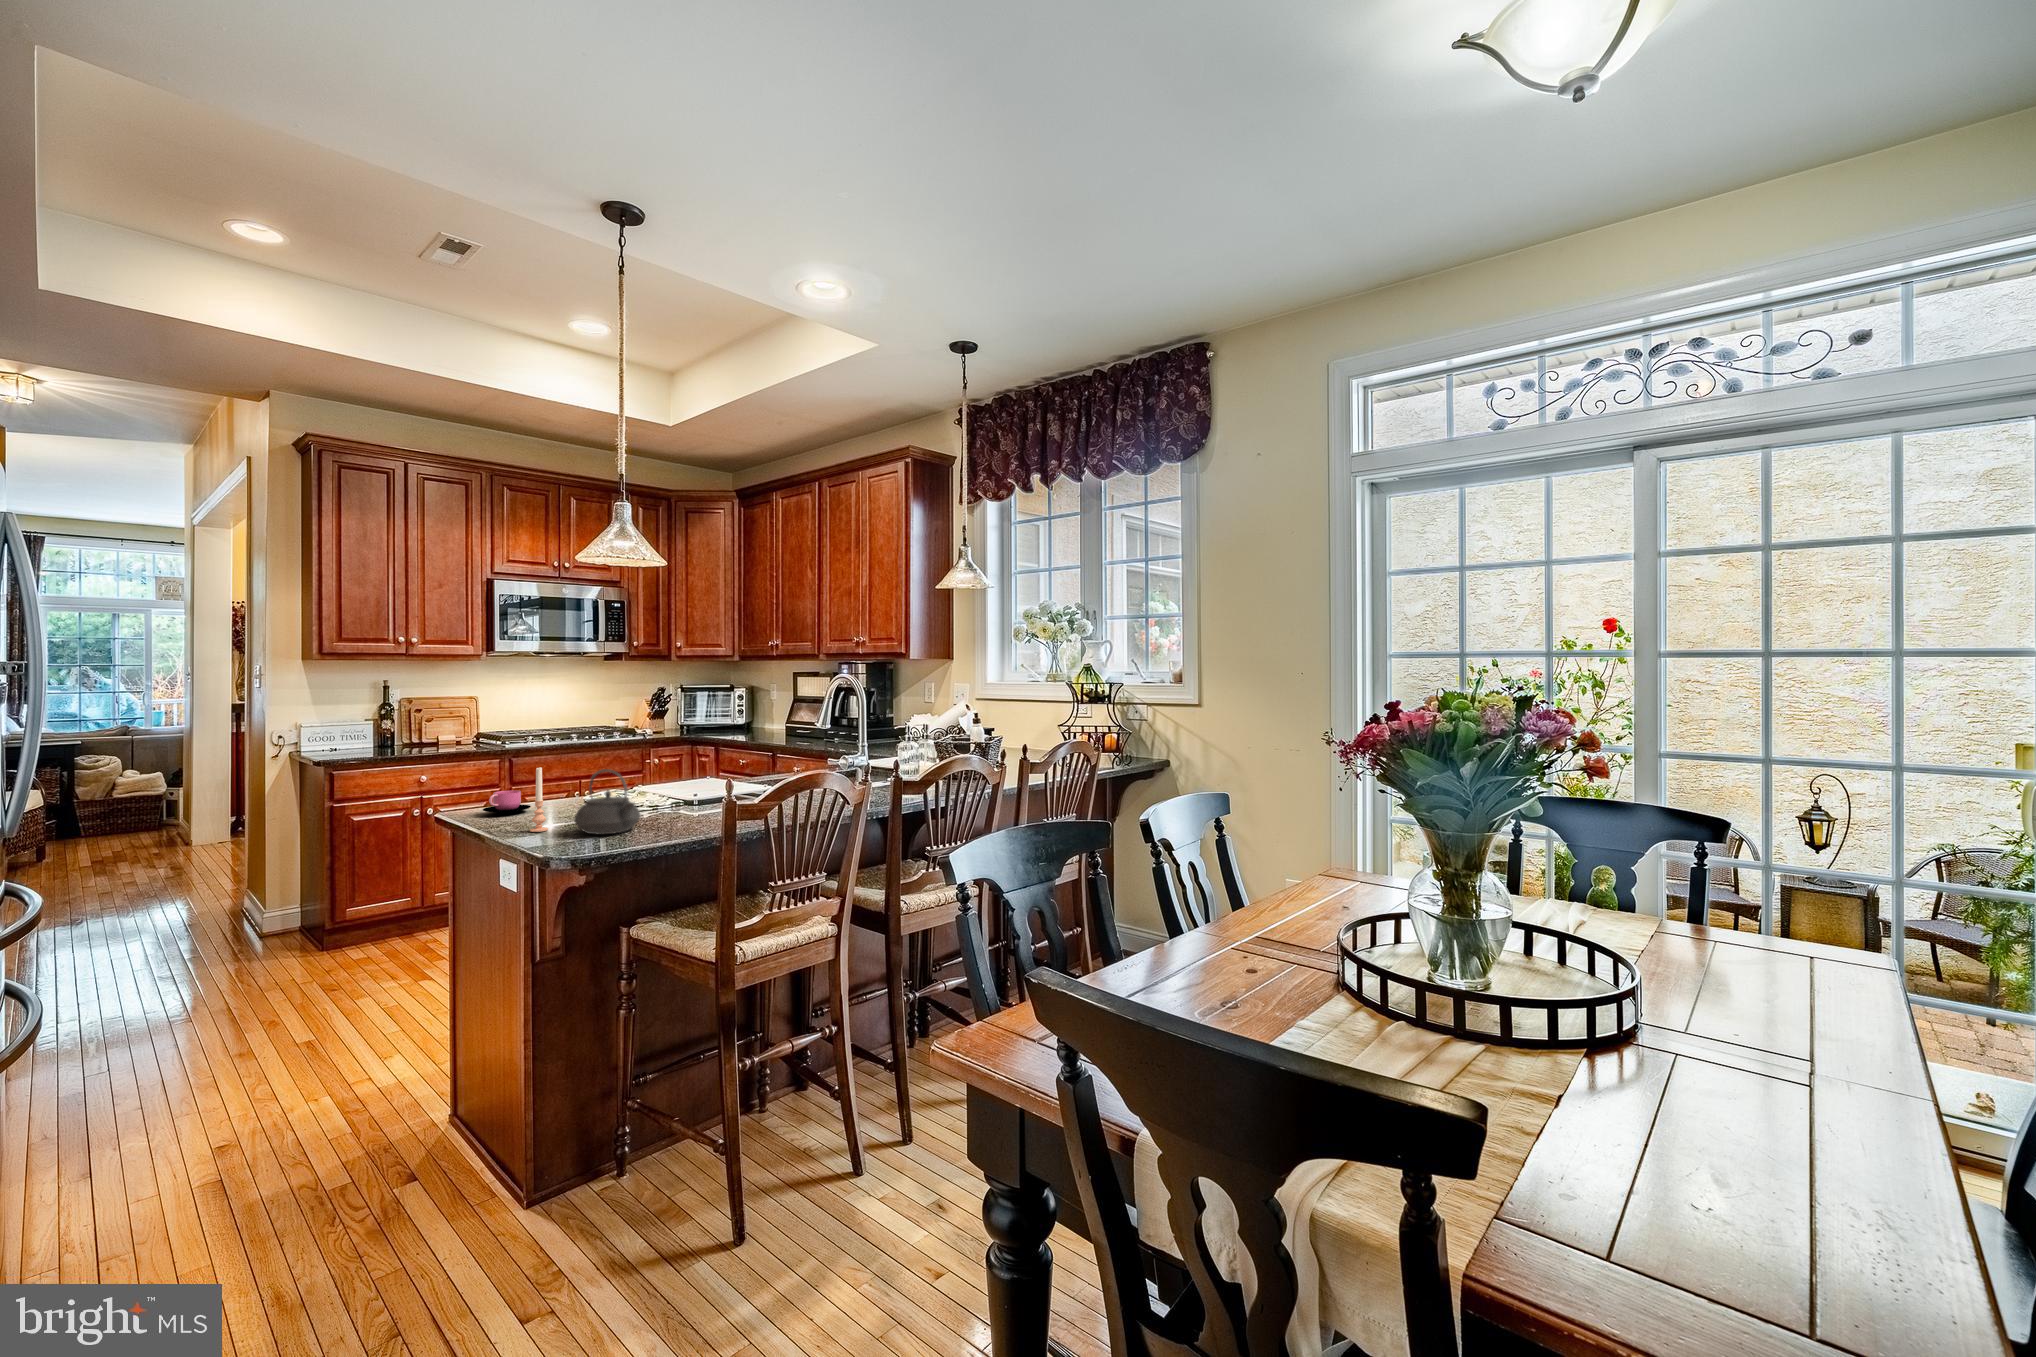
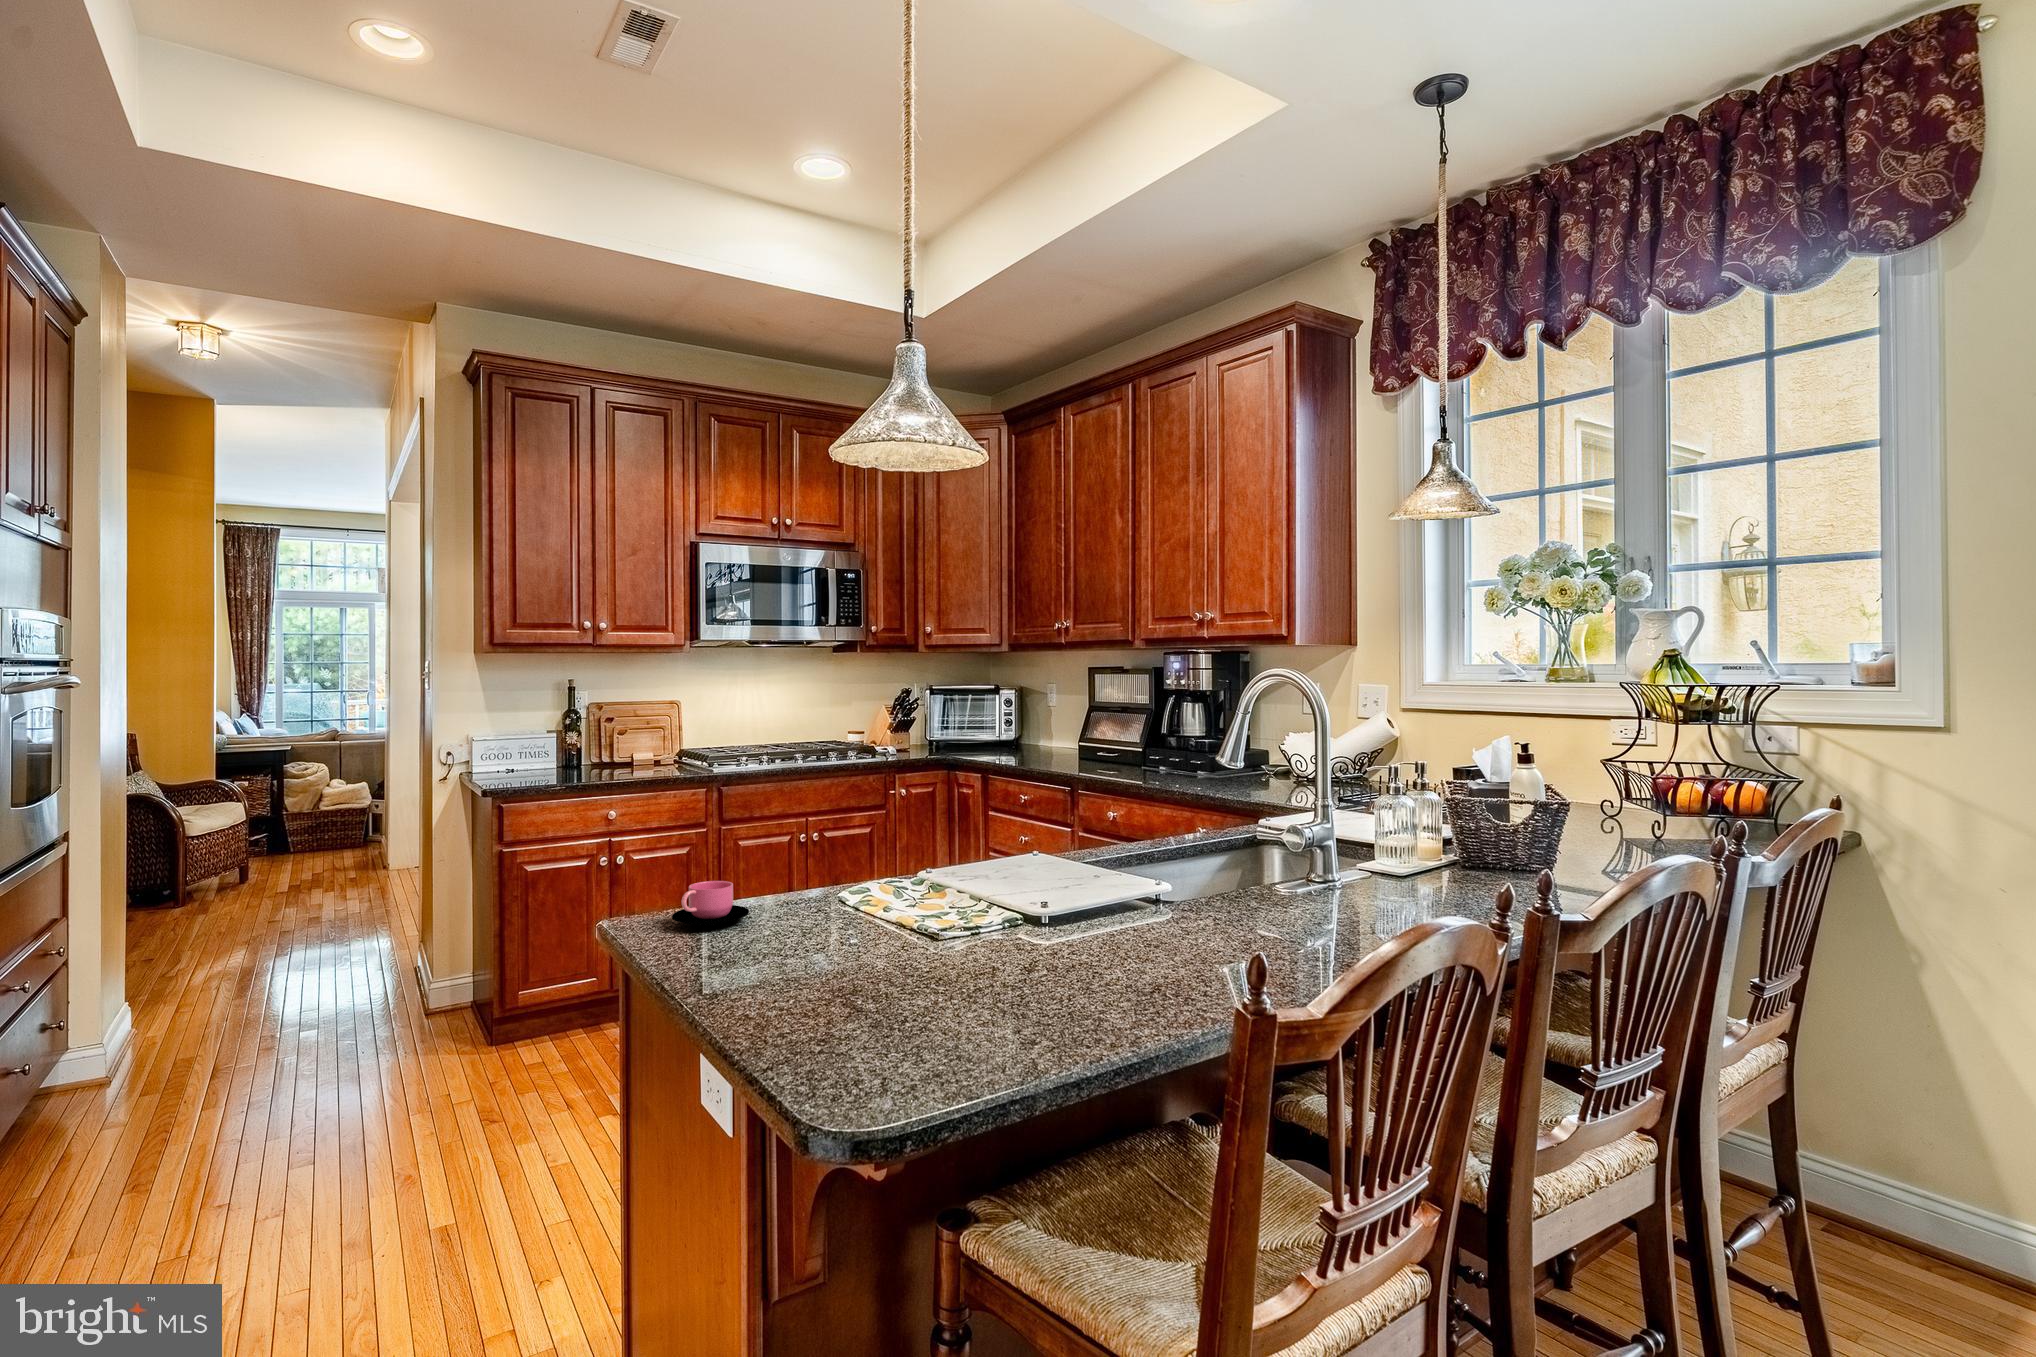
candle: present [530,767,548,832] -> none [750,858,782,988]
teapot: present [574,769,641,834] -> none [832,870,958,1010]

